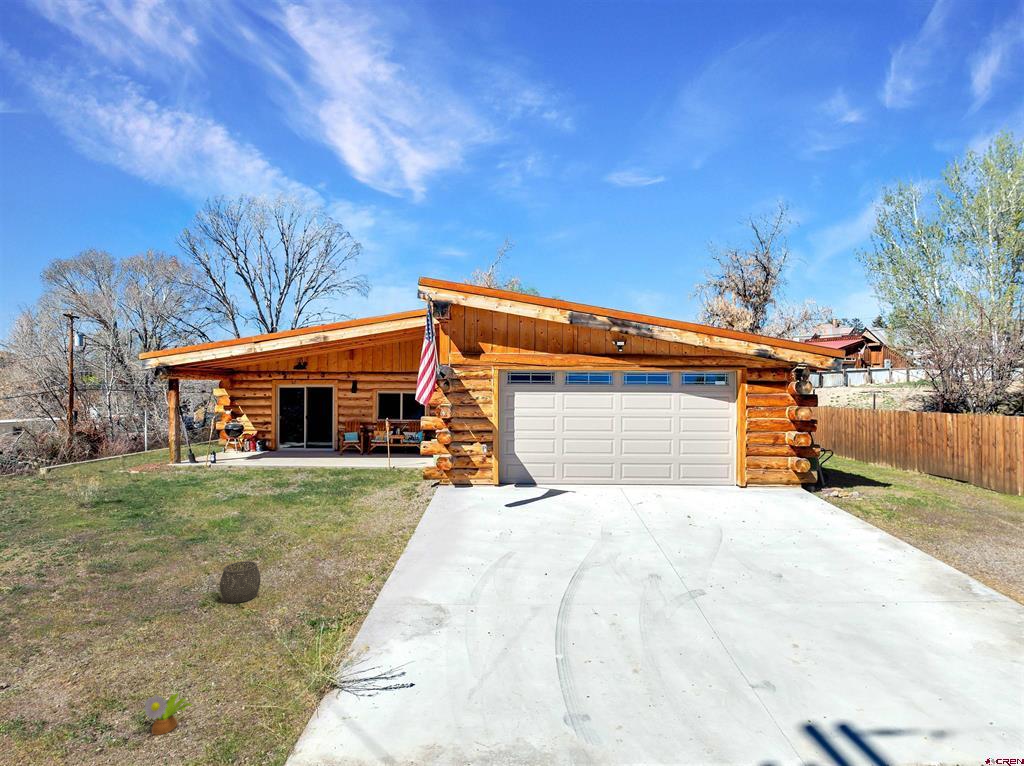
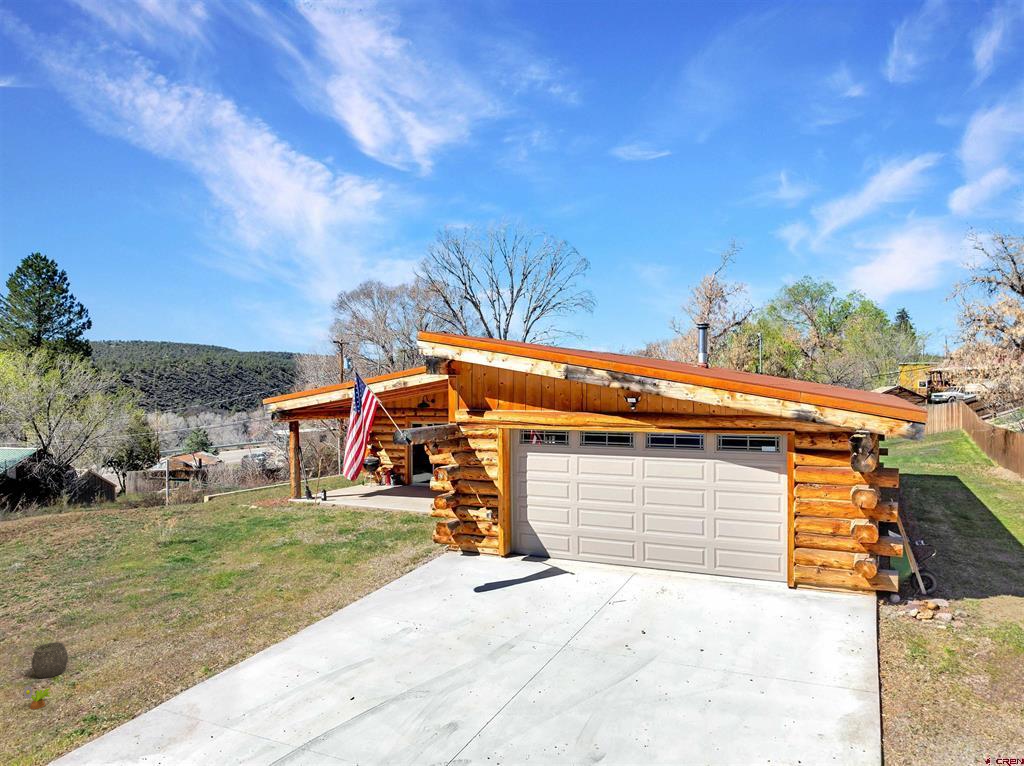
woven basket: present [220,561,261,603] -> present [31,642,68,678]

